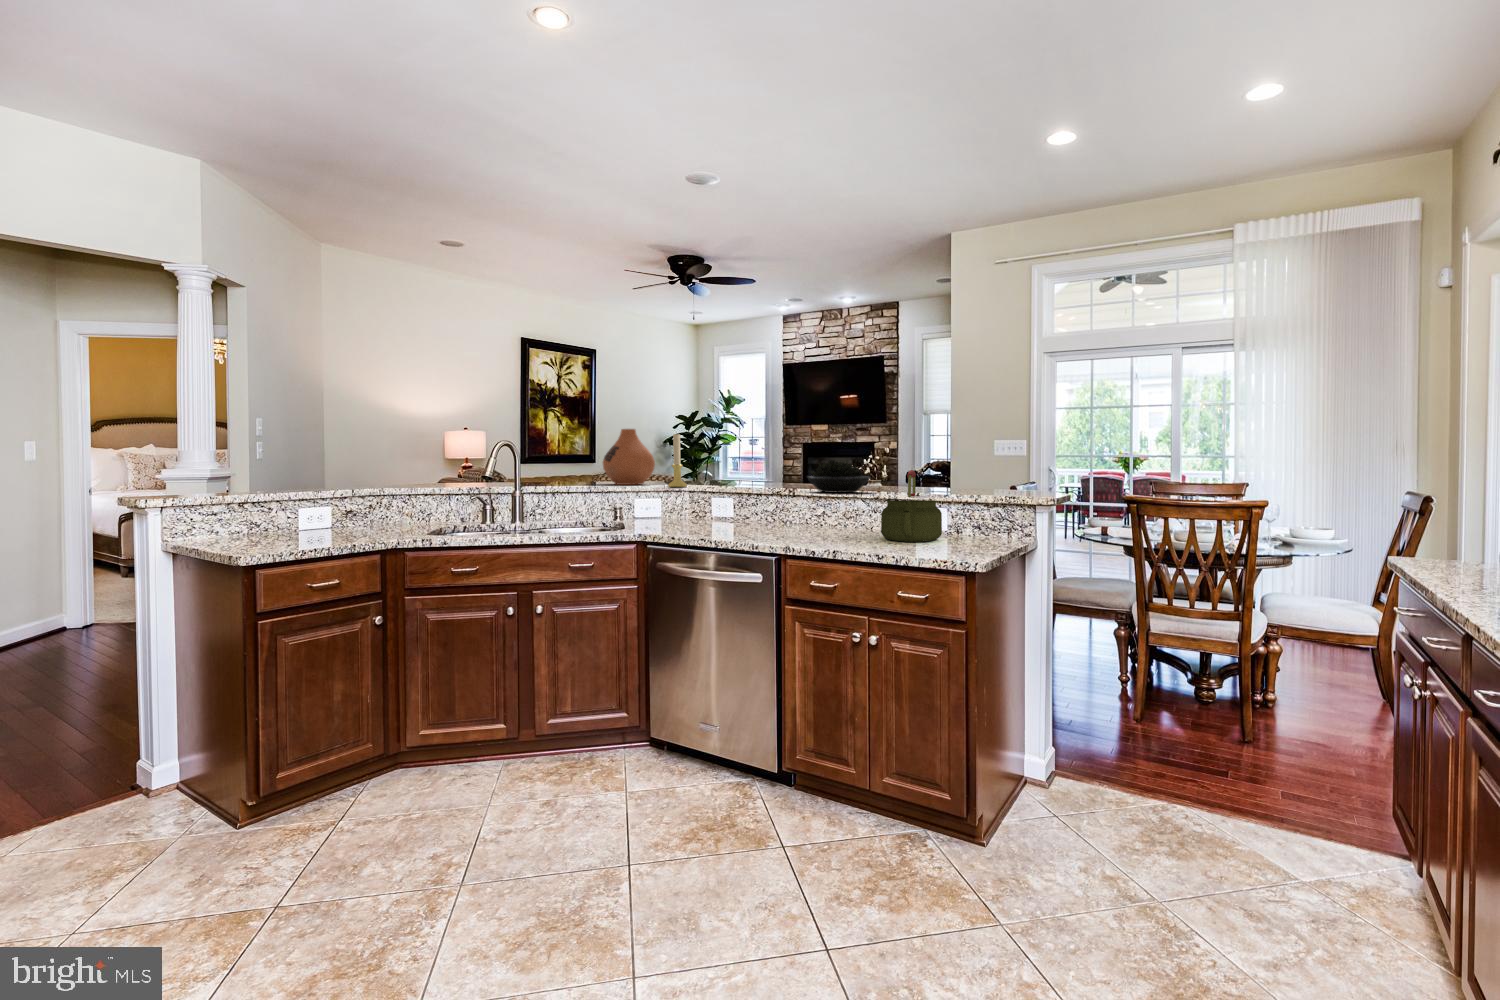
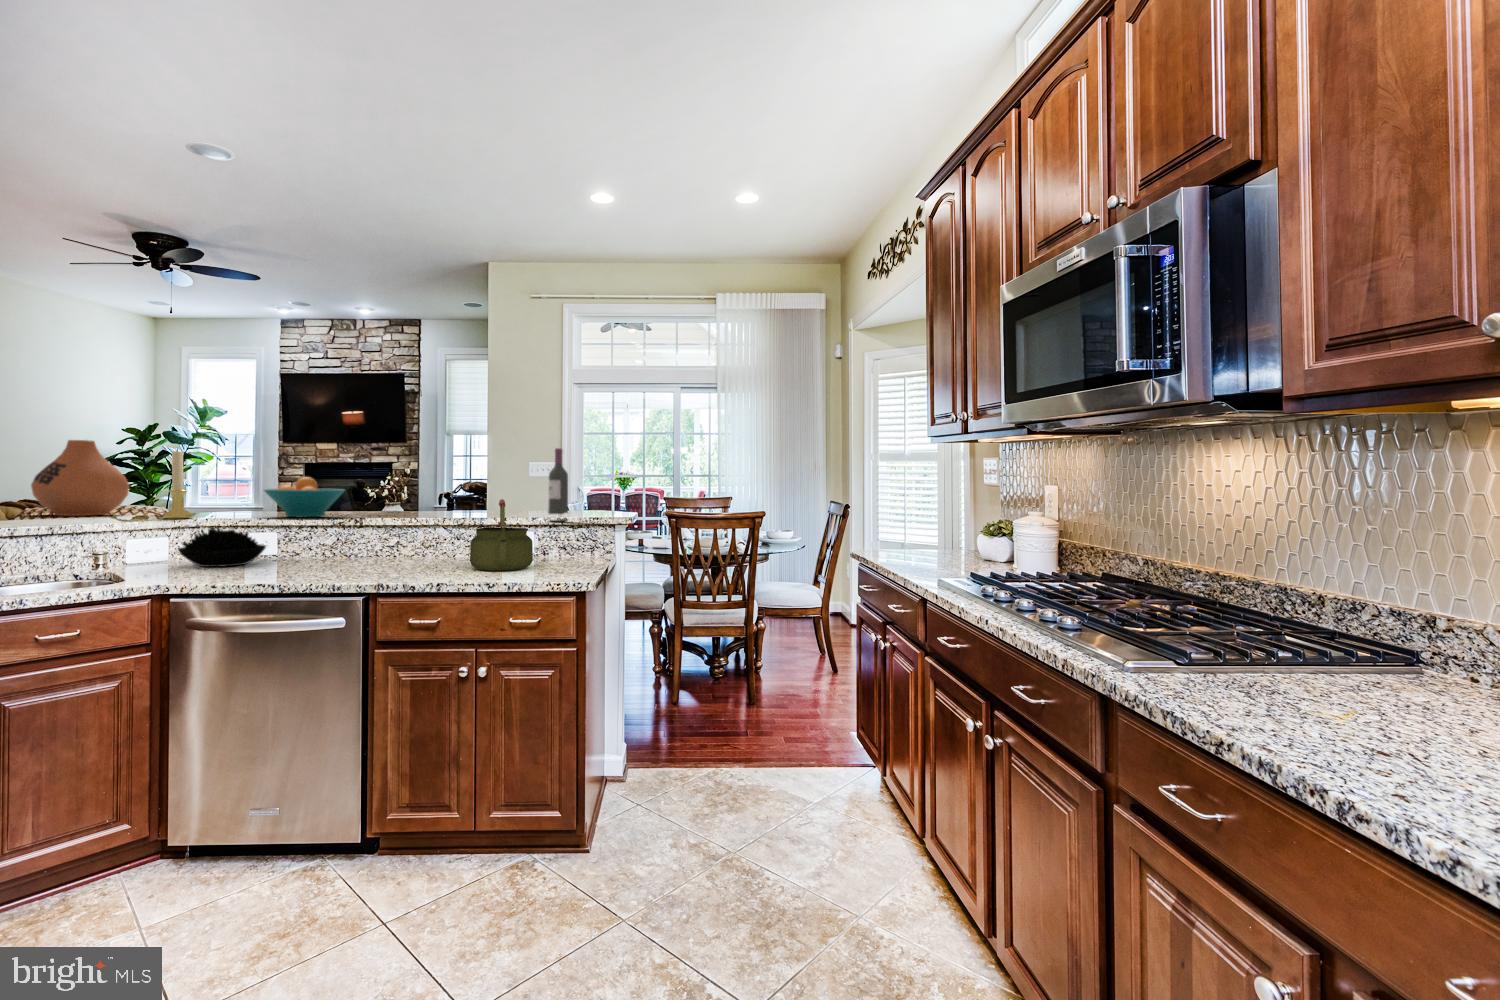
wine bottle: none [967,416,989,494] -> present [548,448,568,522]
fruit bowl: none [734,453,793,487] -> present [264,477,345,517]
succulent plant: present [808,459,870,493] -> present [178,528,266,567]

